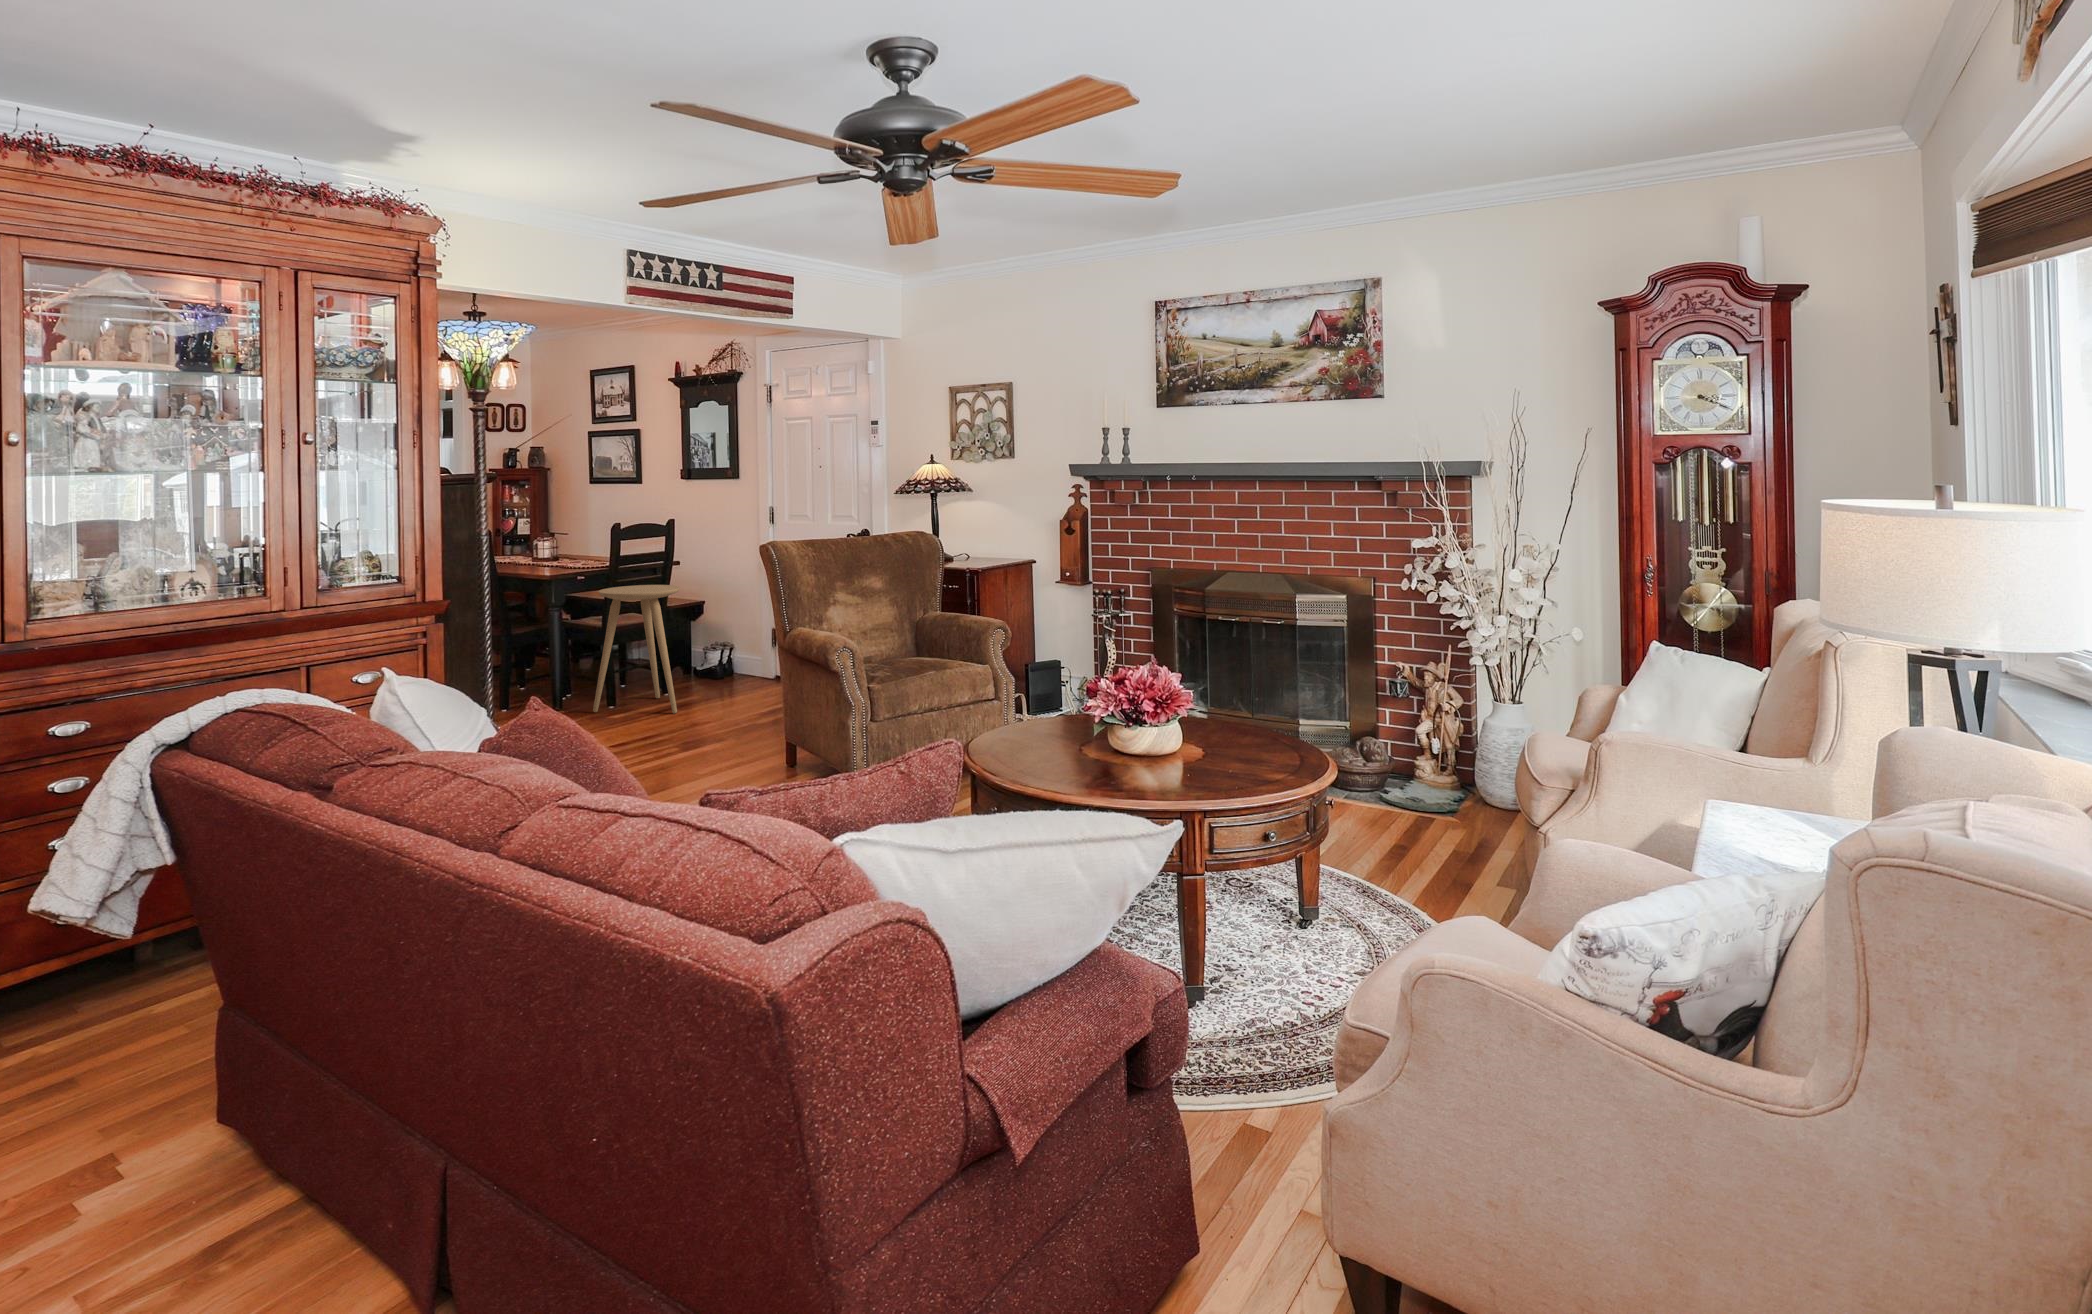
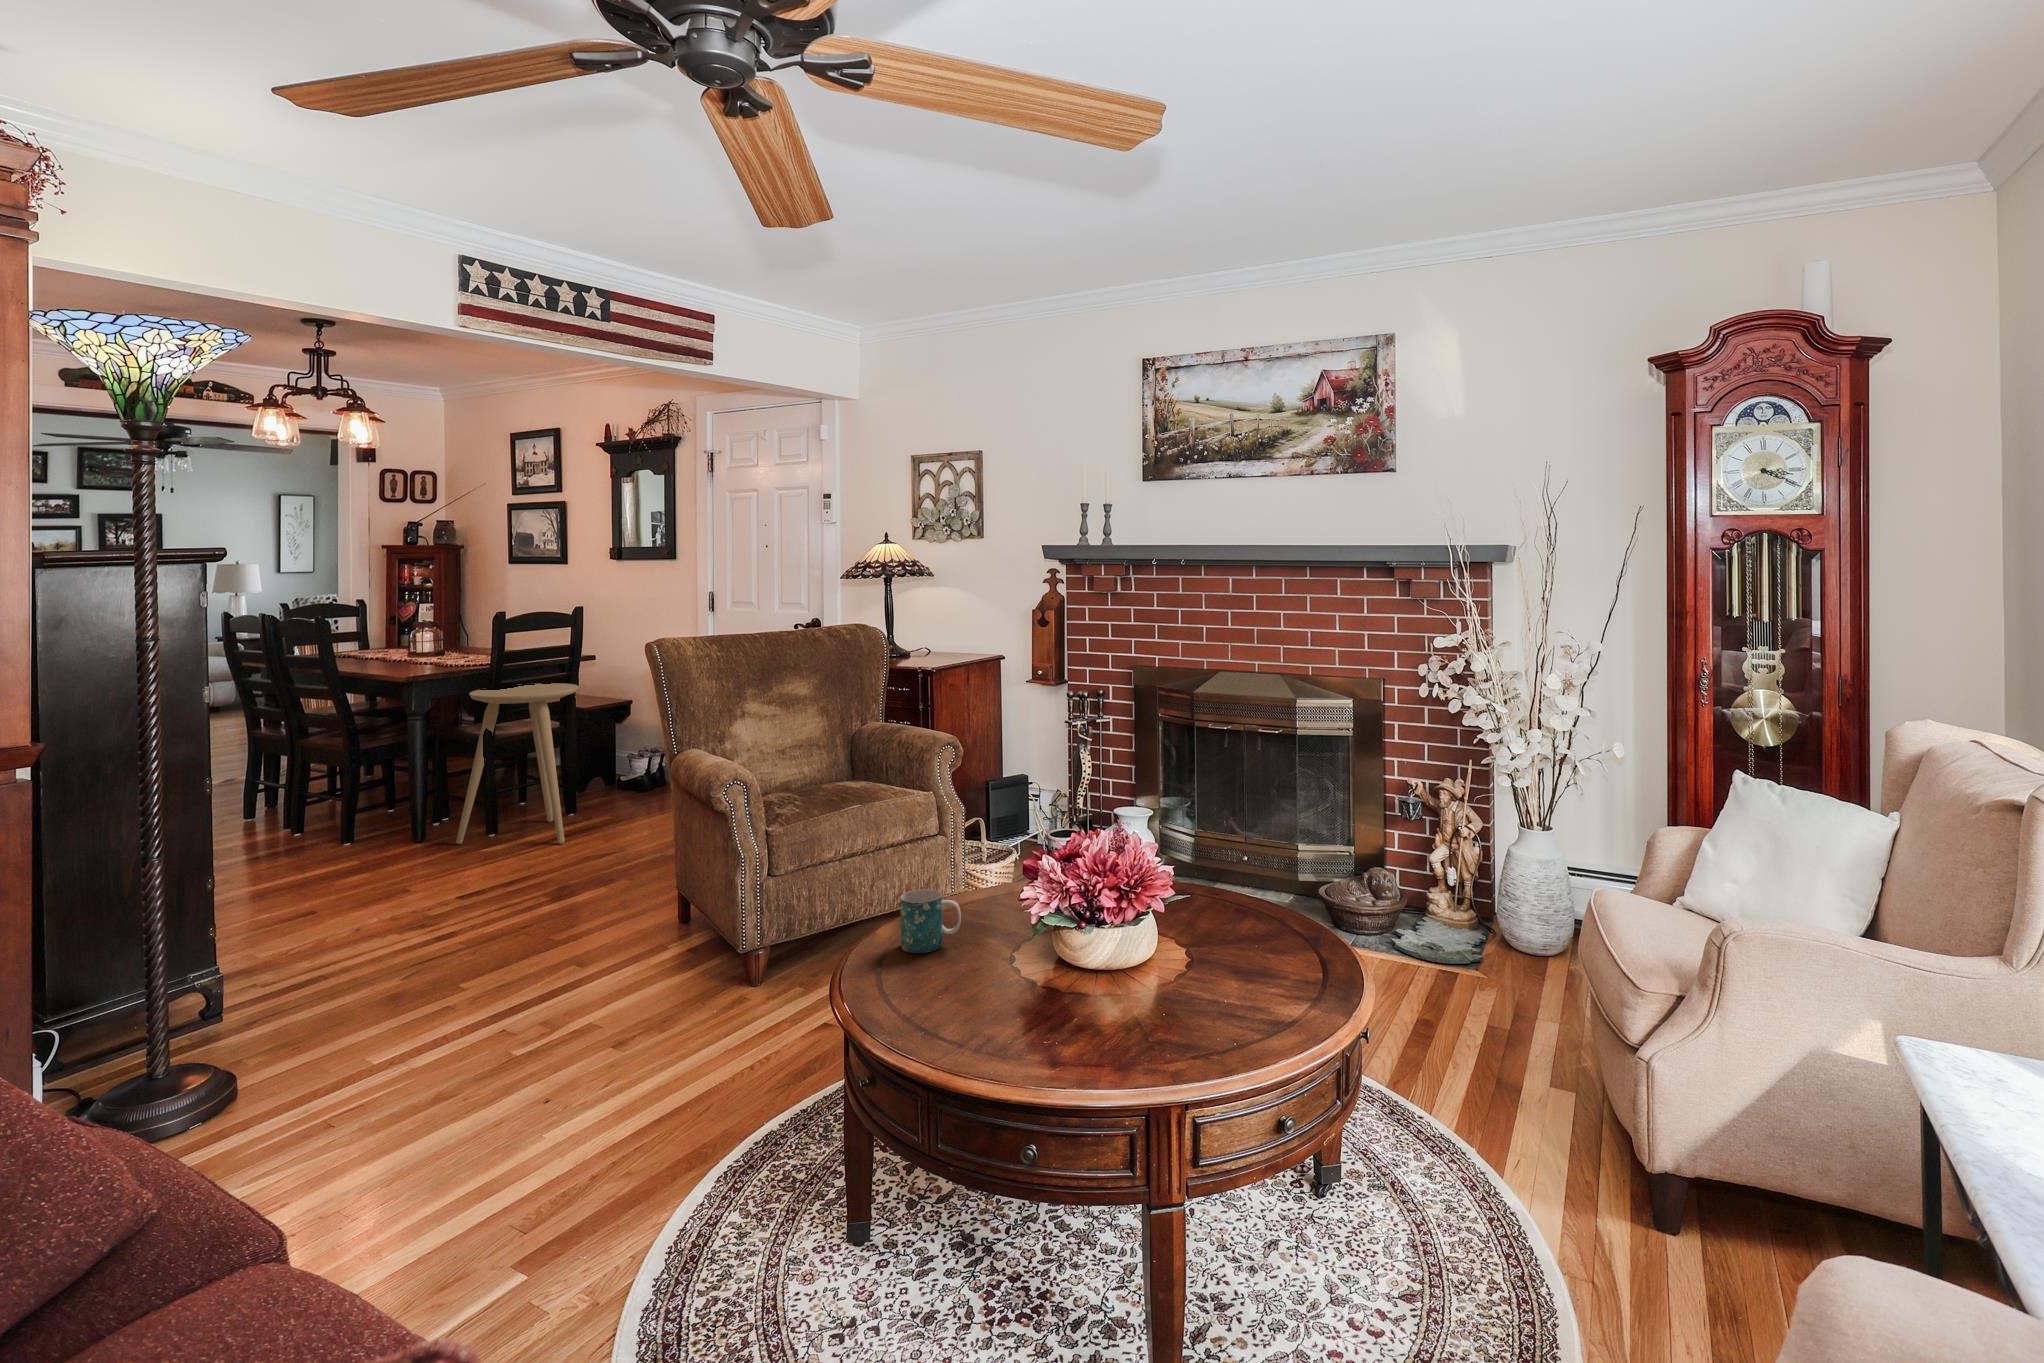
mug: none [1003,711,1045,752] -> present [900,889,961,953]

